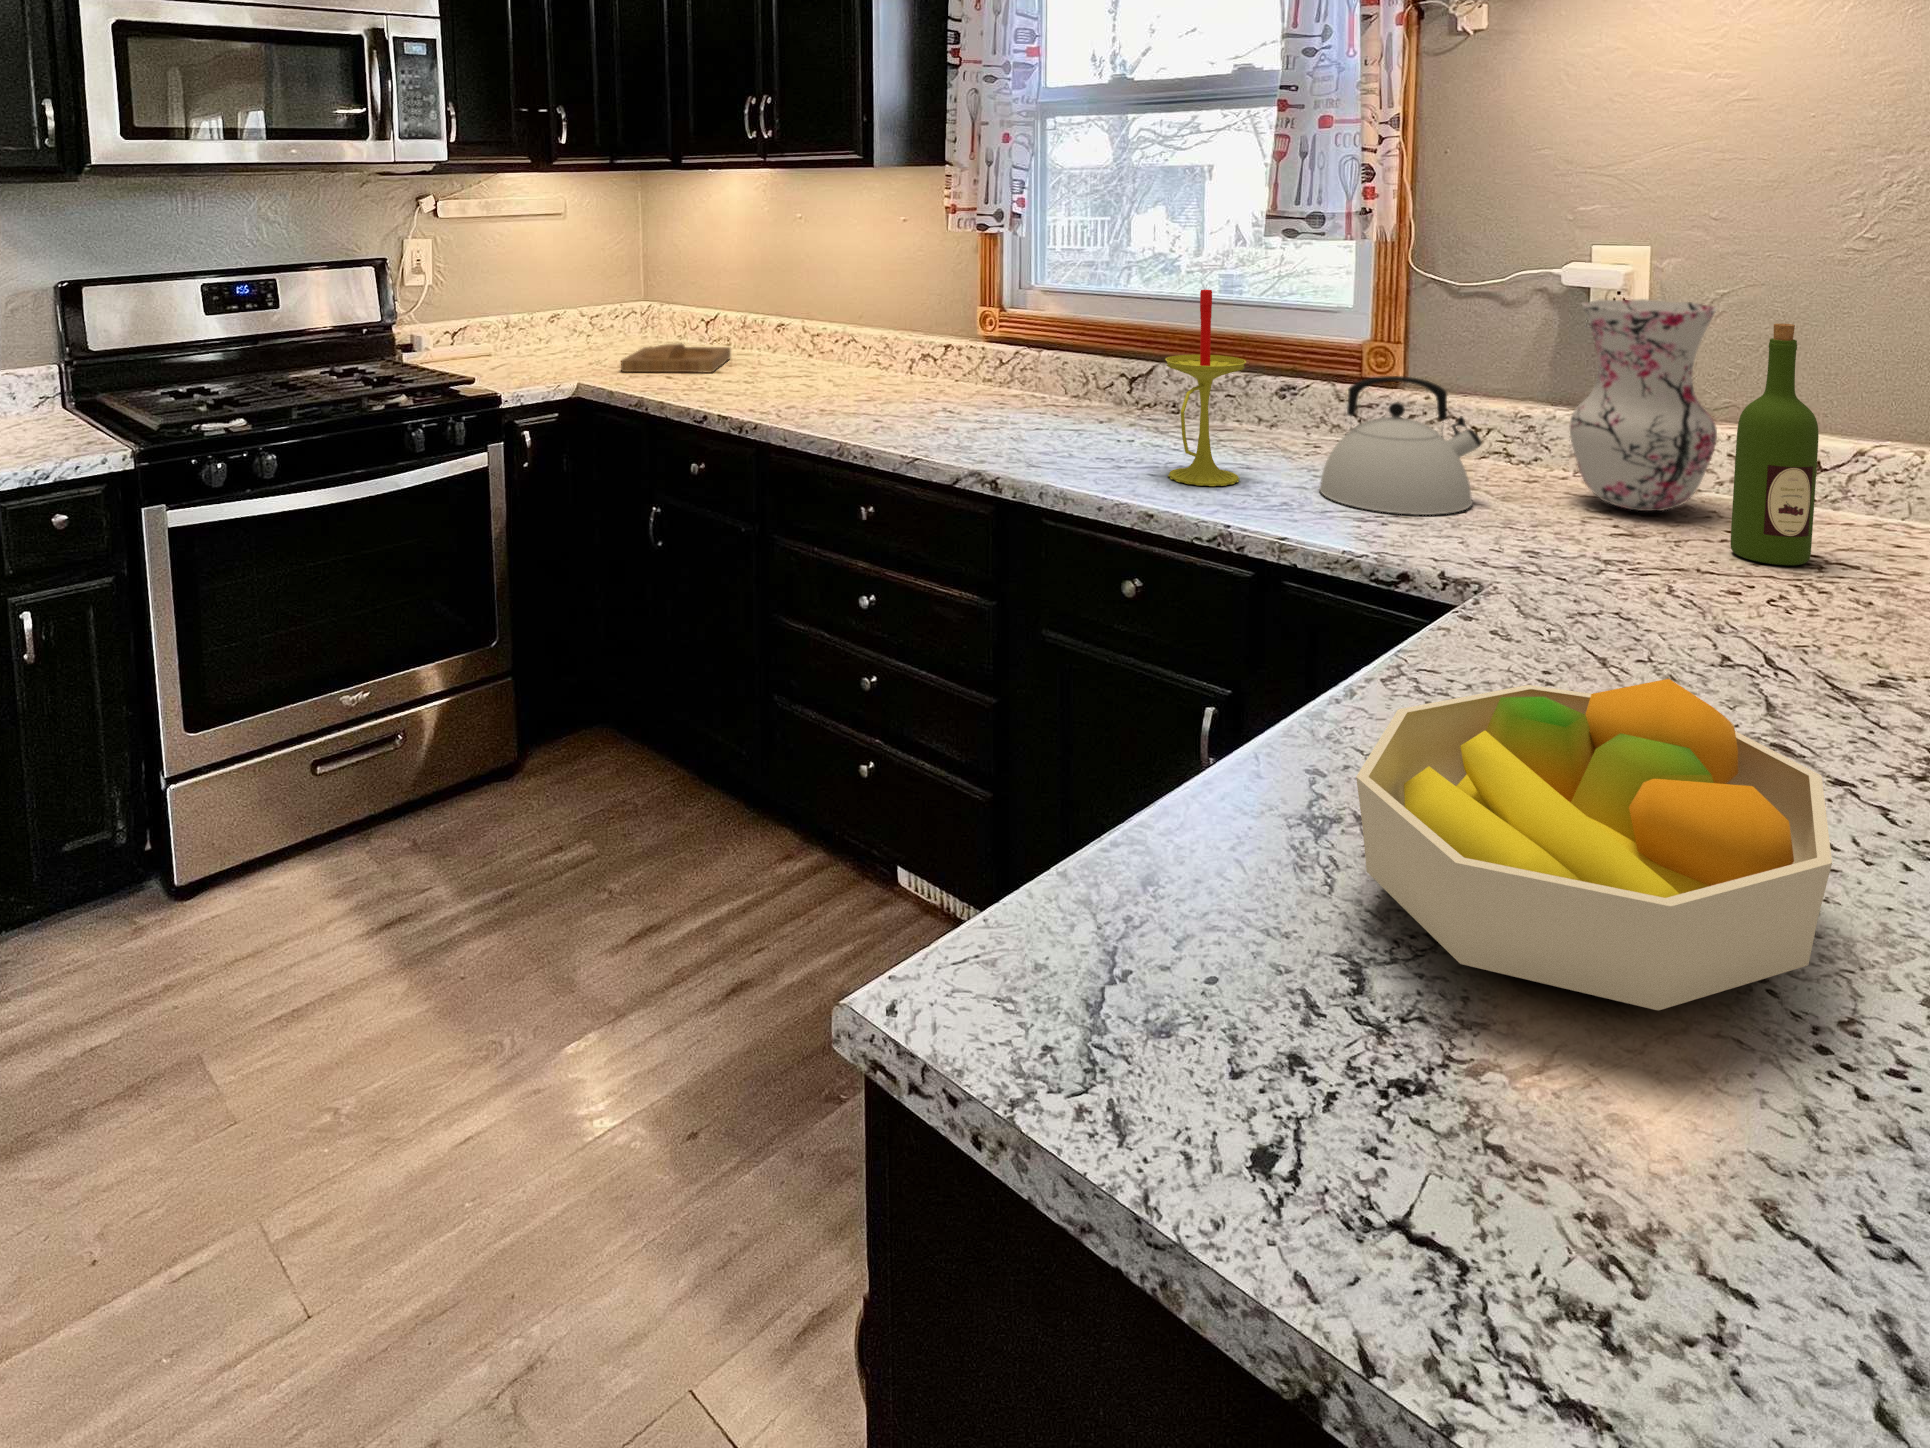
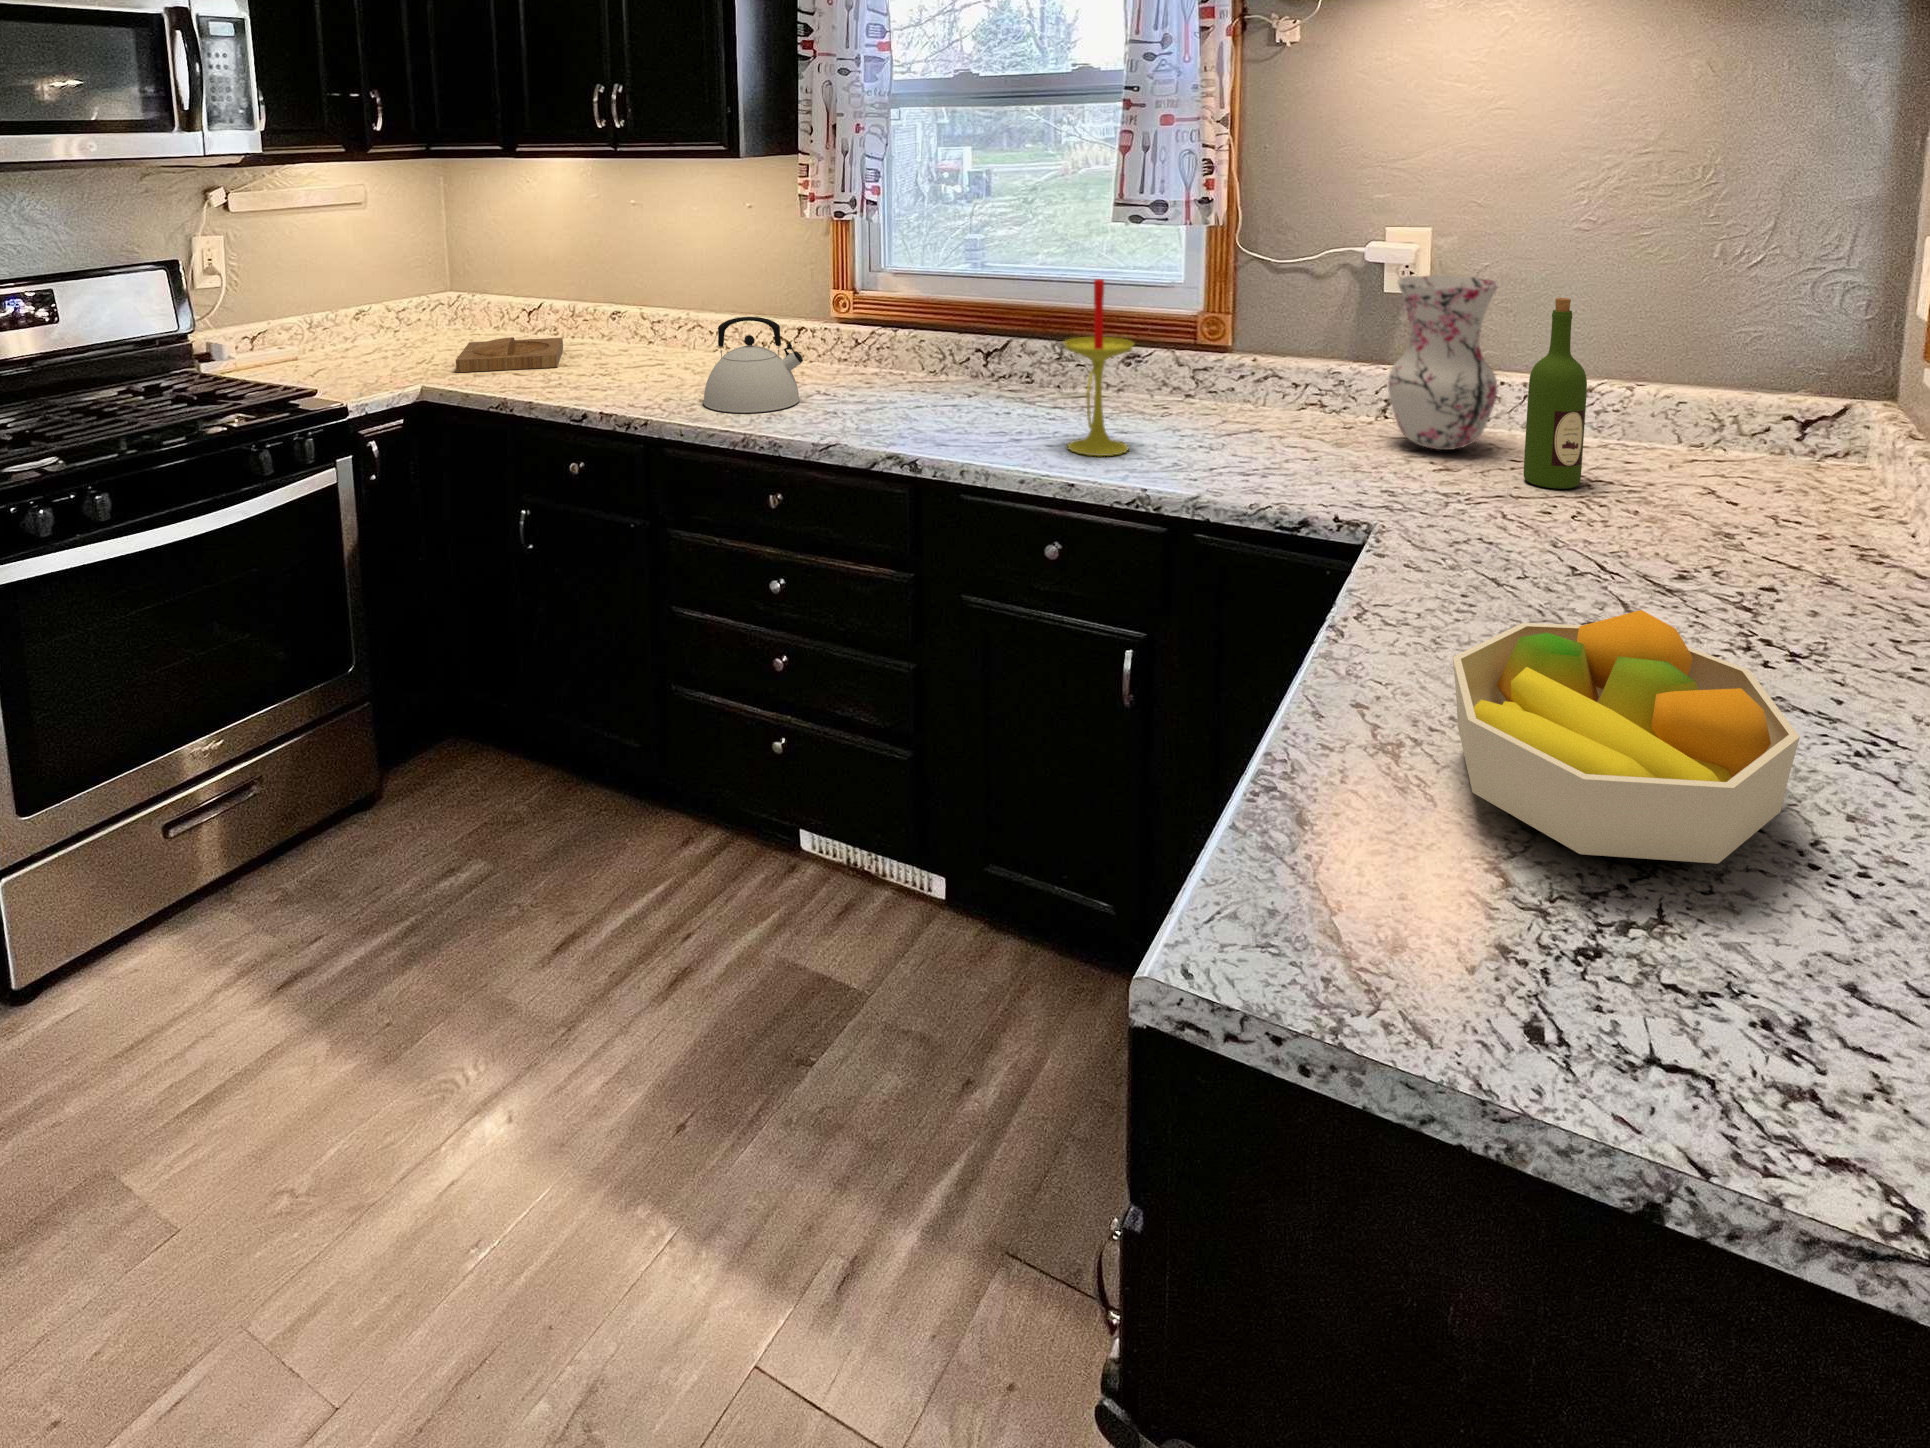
kettle: present [1319,376,1481,515] -> present [703,317,803,413]

